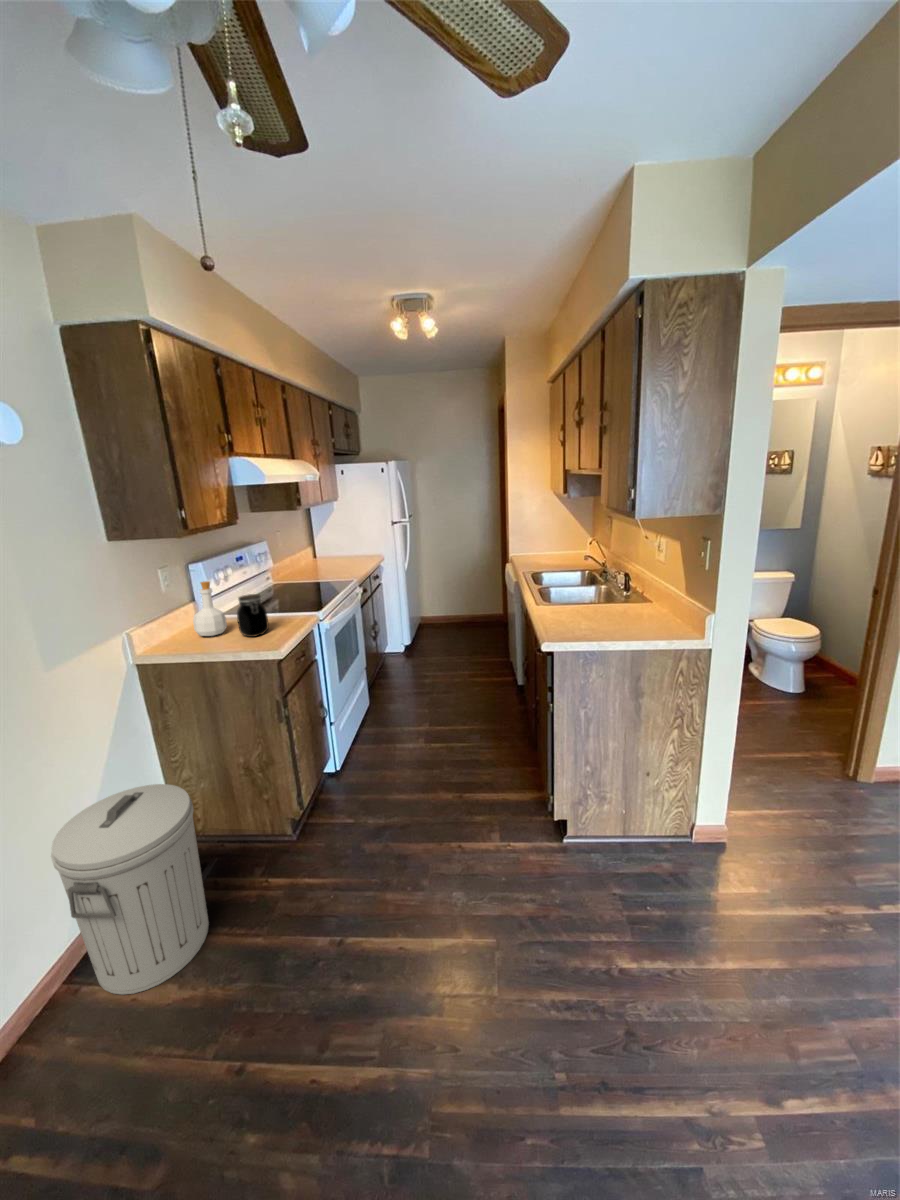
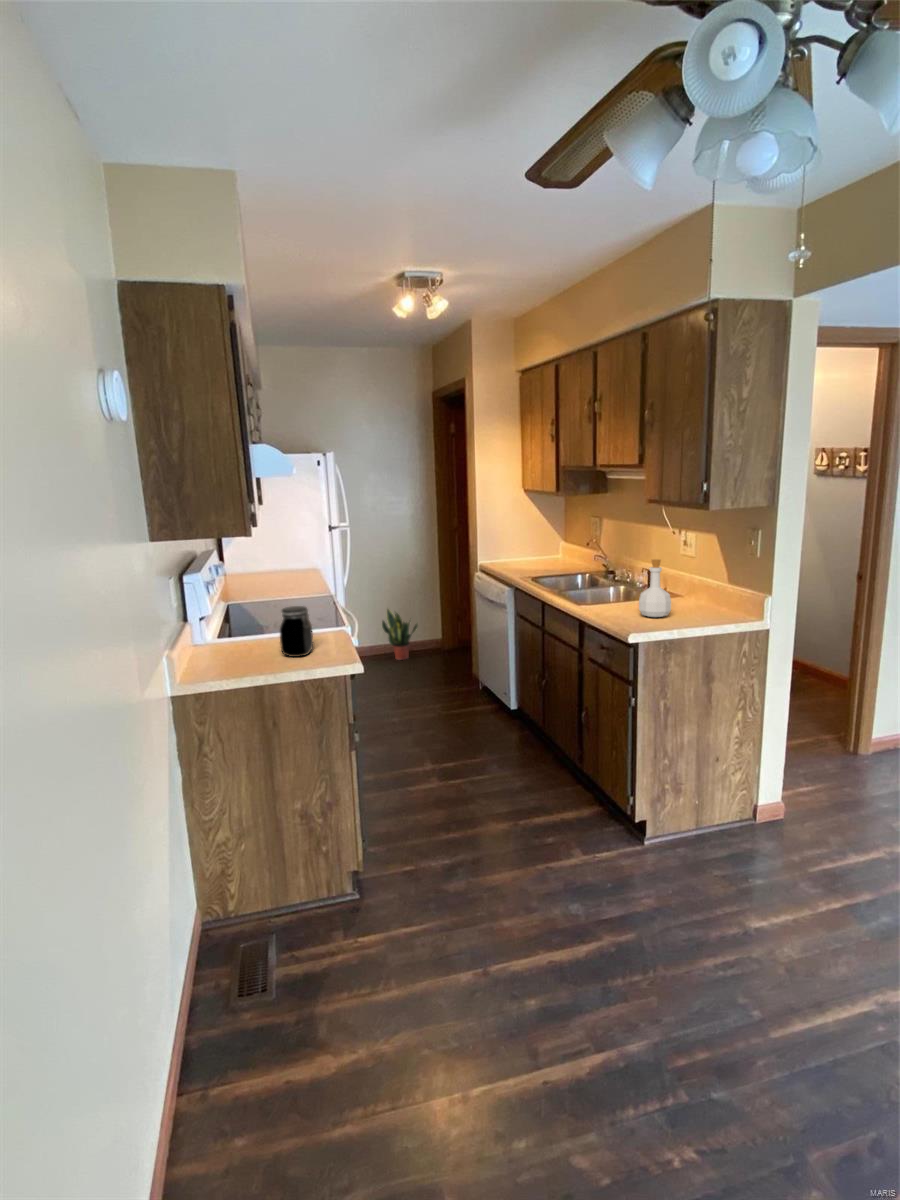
bottle: present [193,581,227,636] -> present [639,559,671,617]
potted plant: none [448,586,477,629] -> present [382,609,418,660]
trash can: present [51,784,209,994] -> none [177,830,329,1081]

